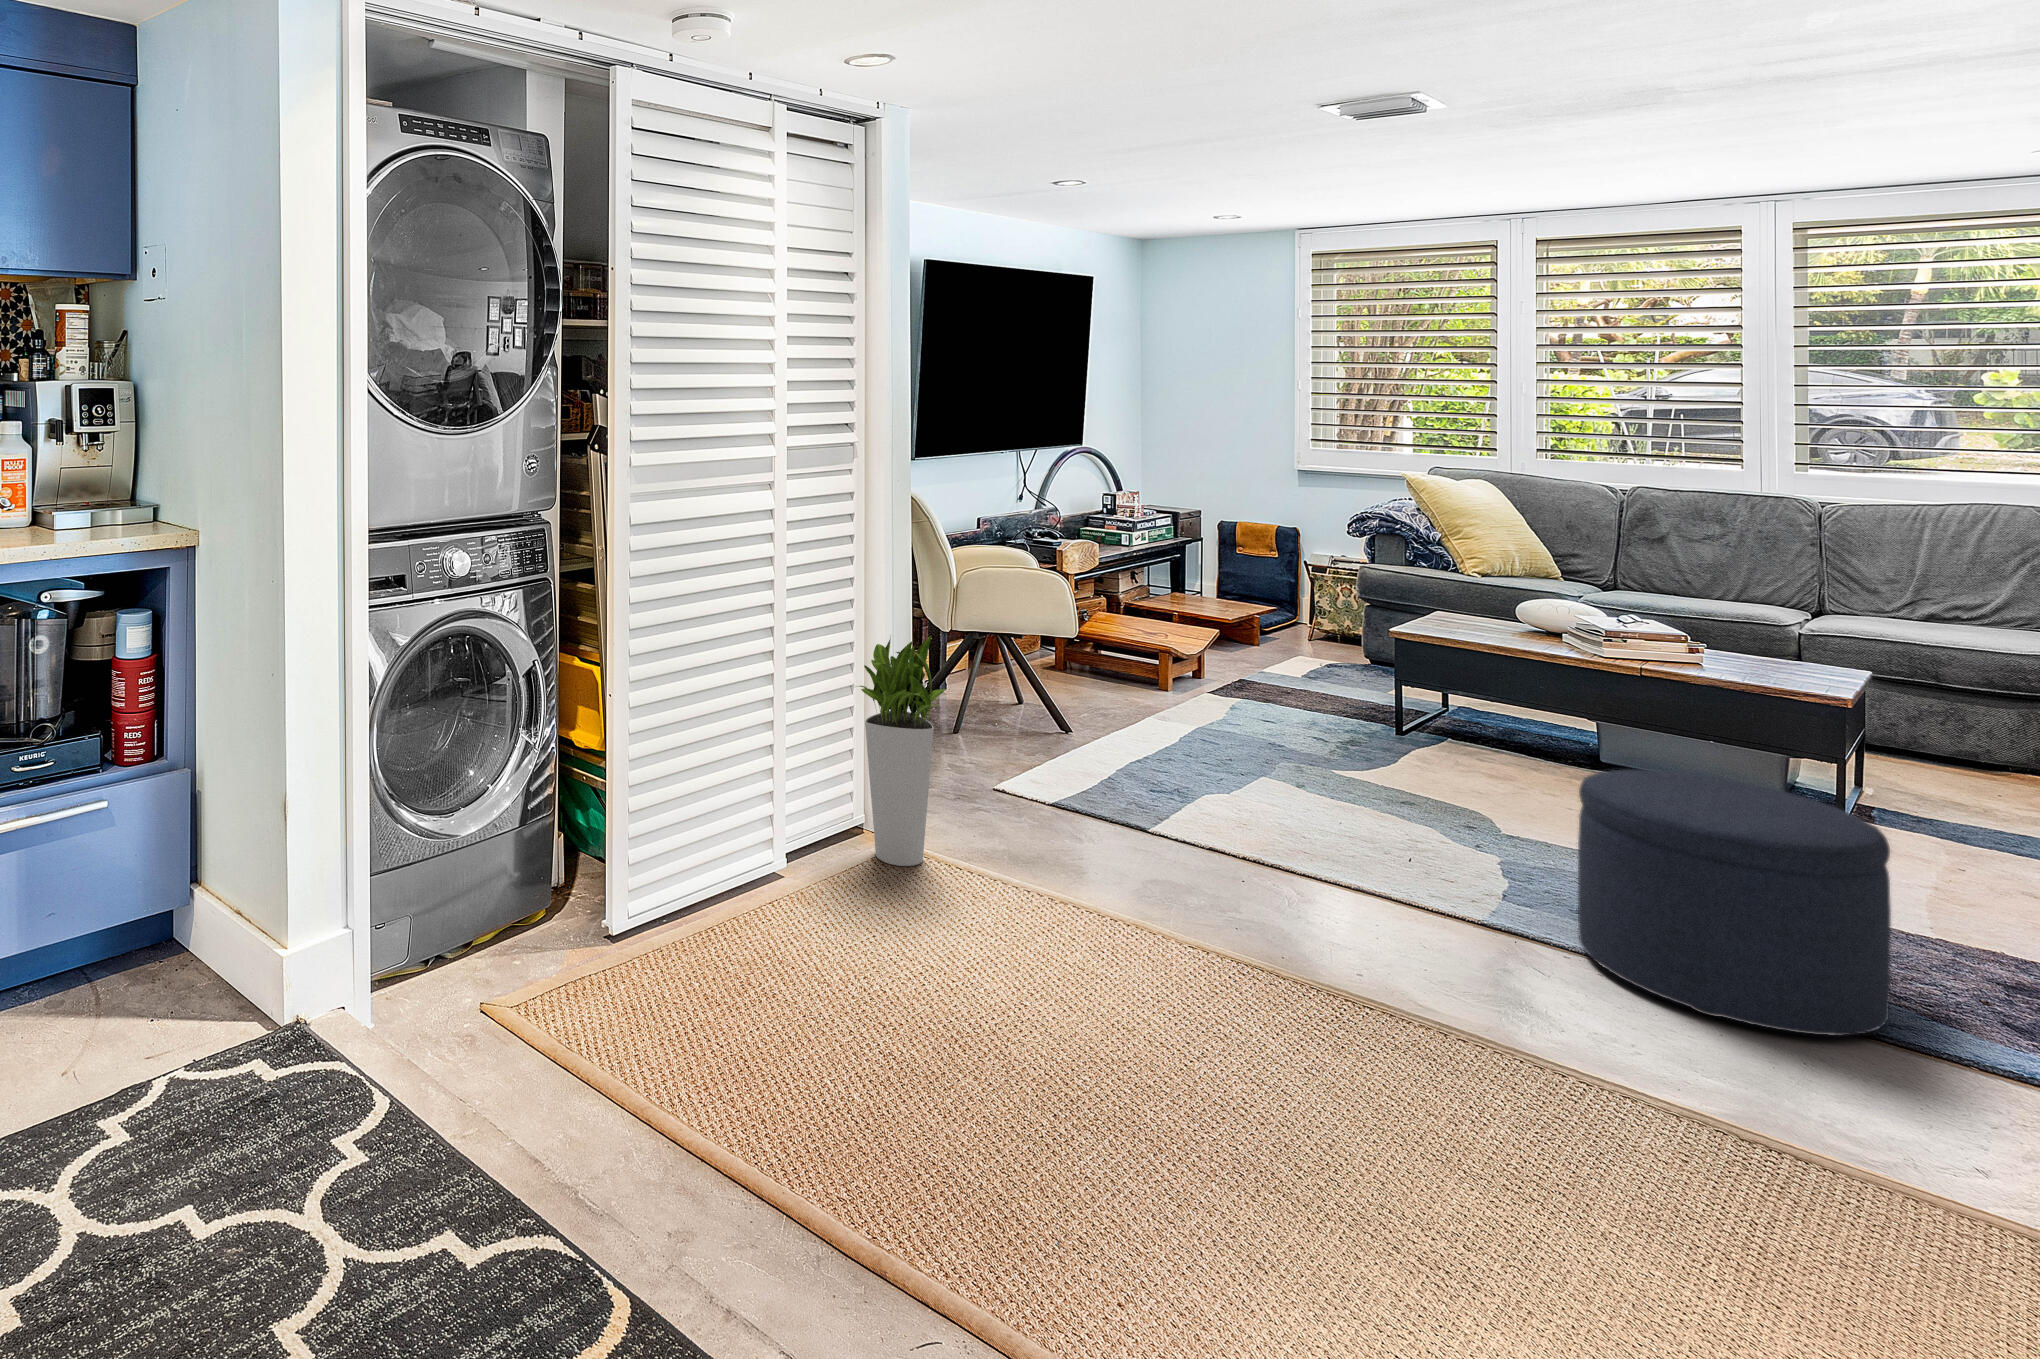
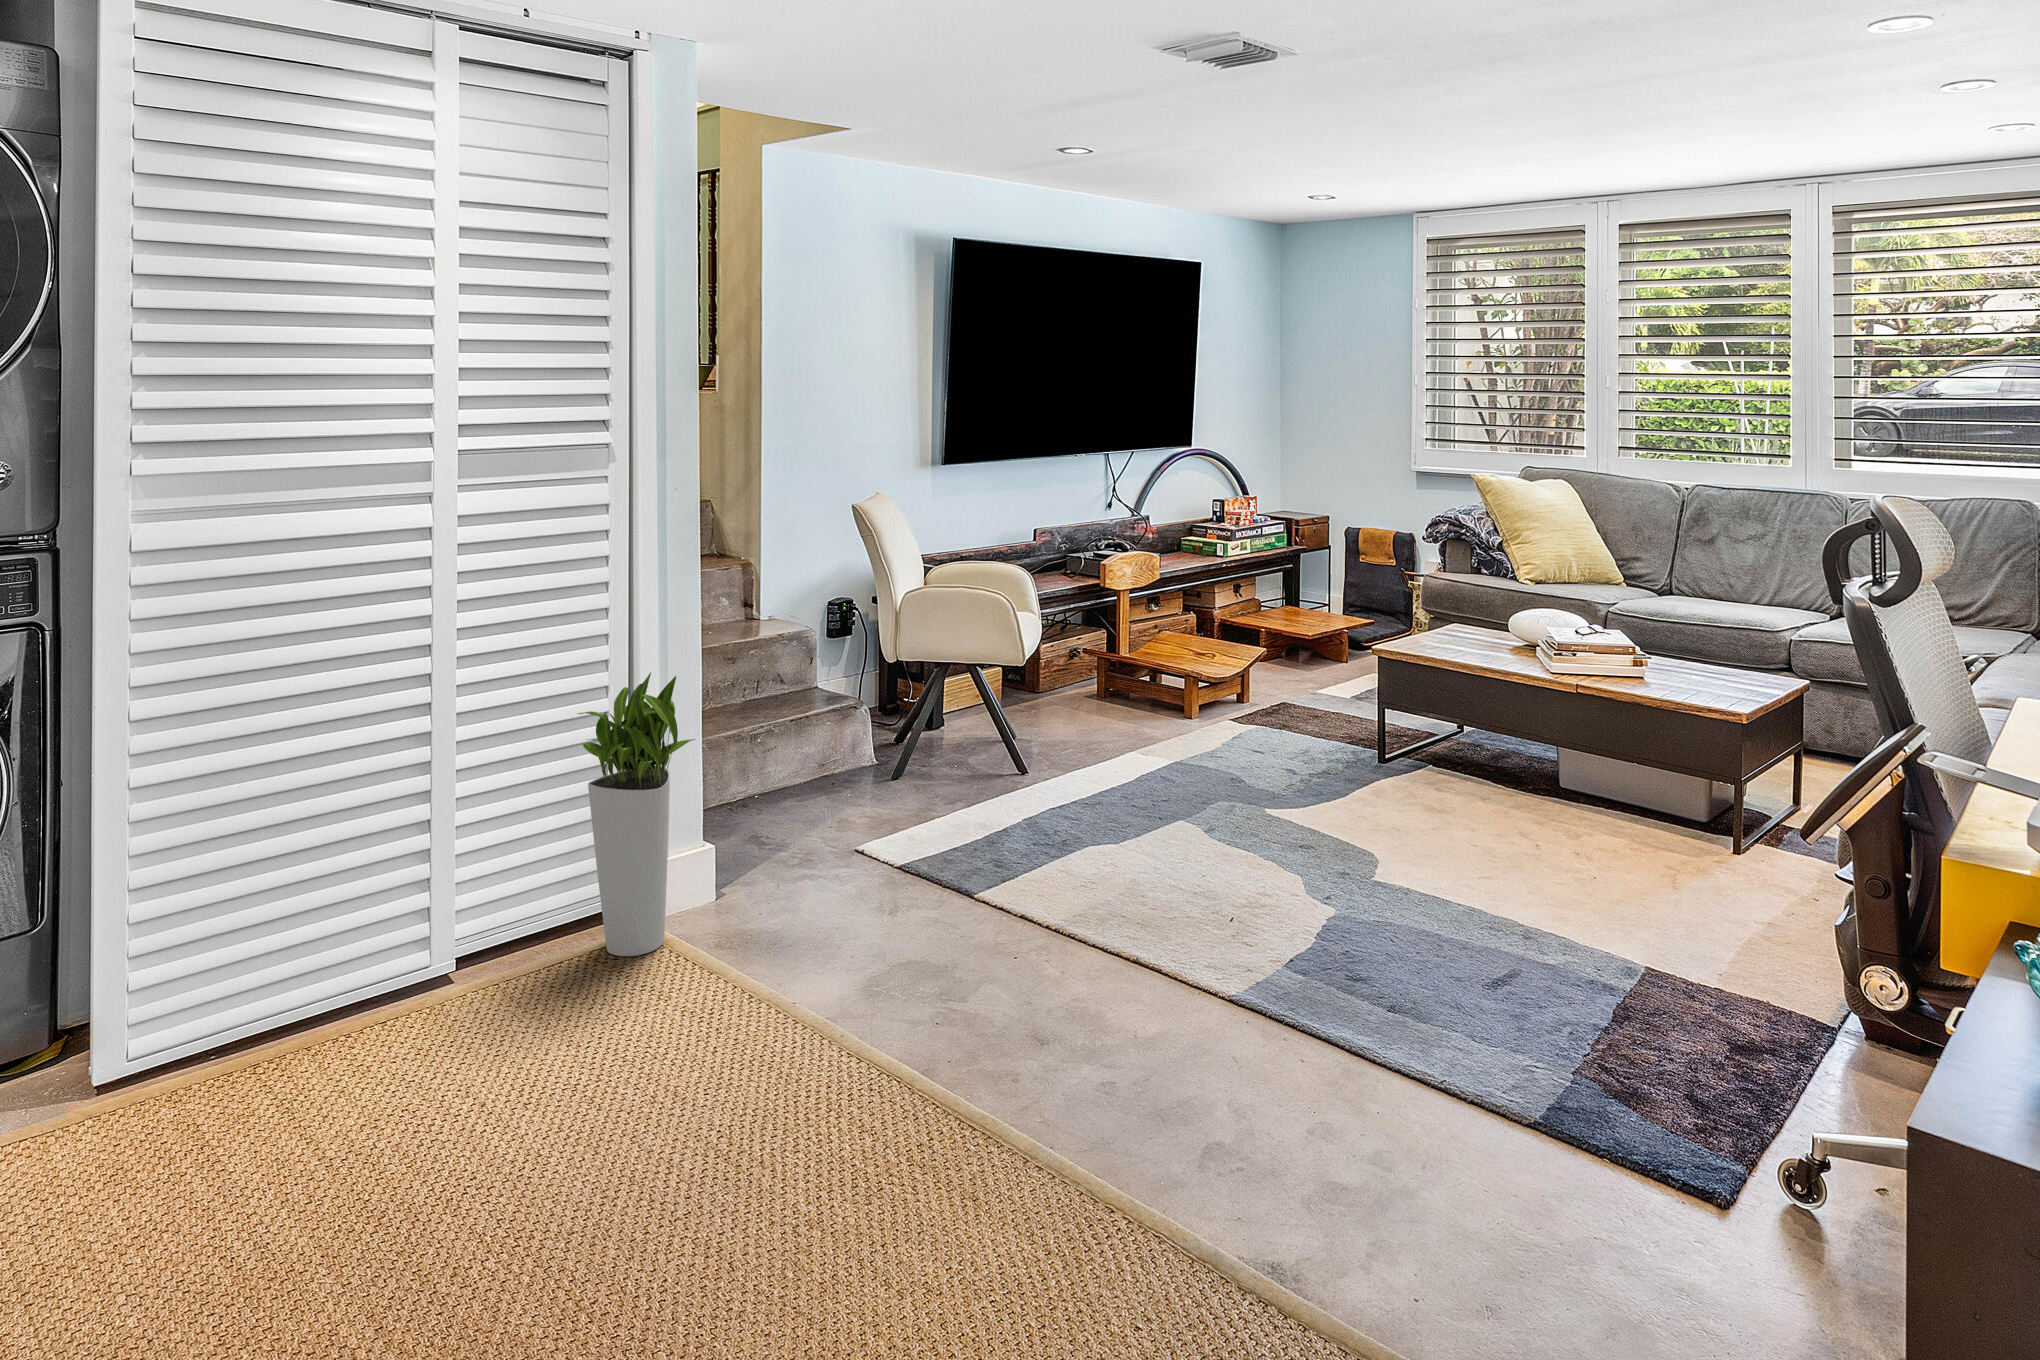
ottoman: present [1578,770,1891,1036] -> none [1303,809,1568,1119]

